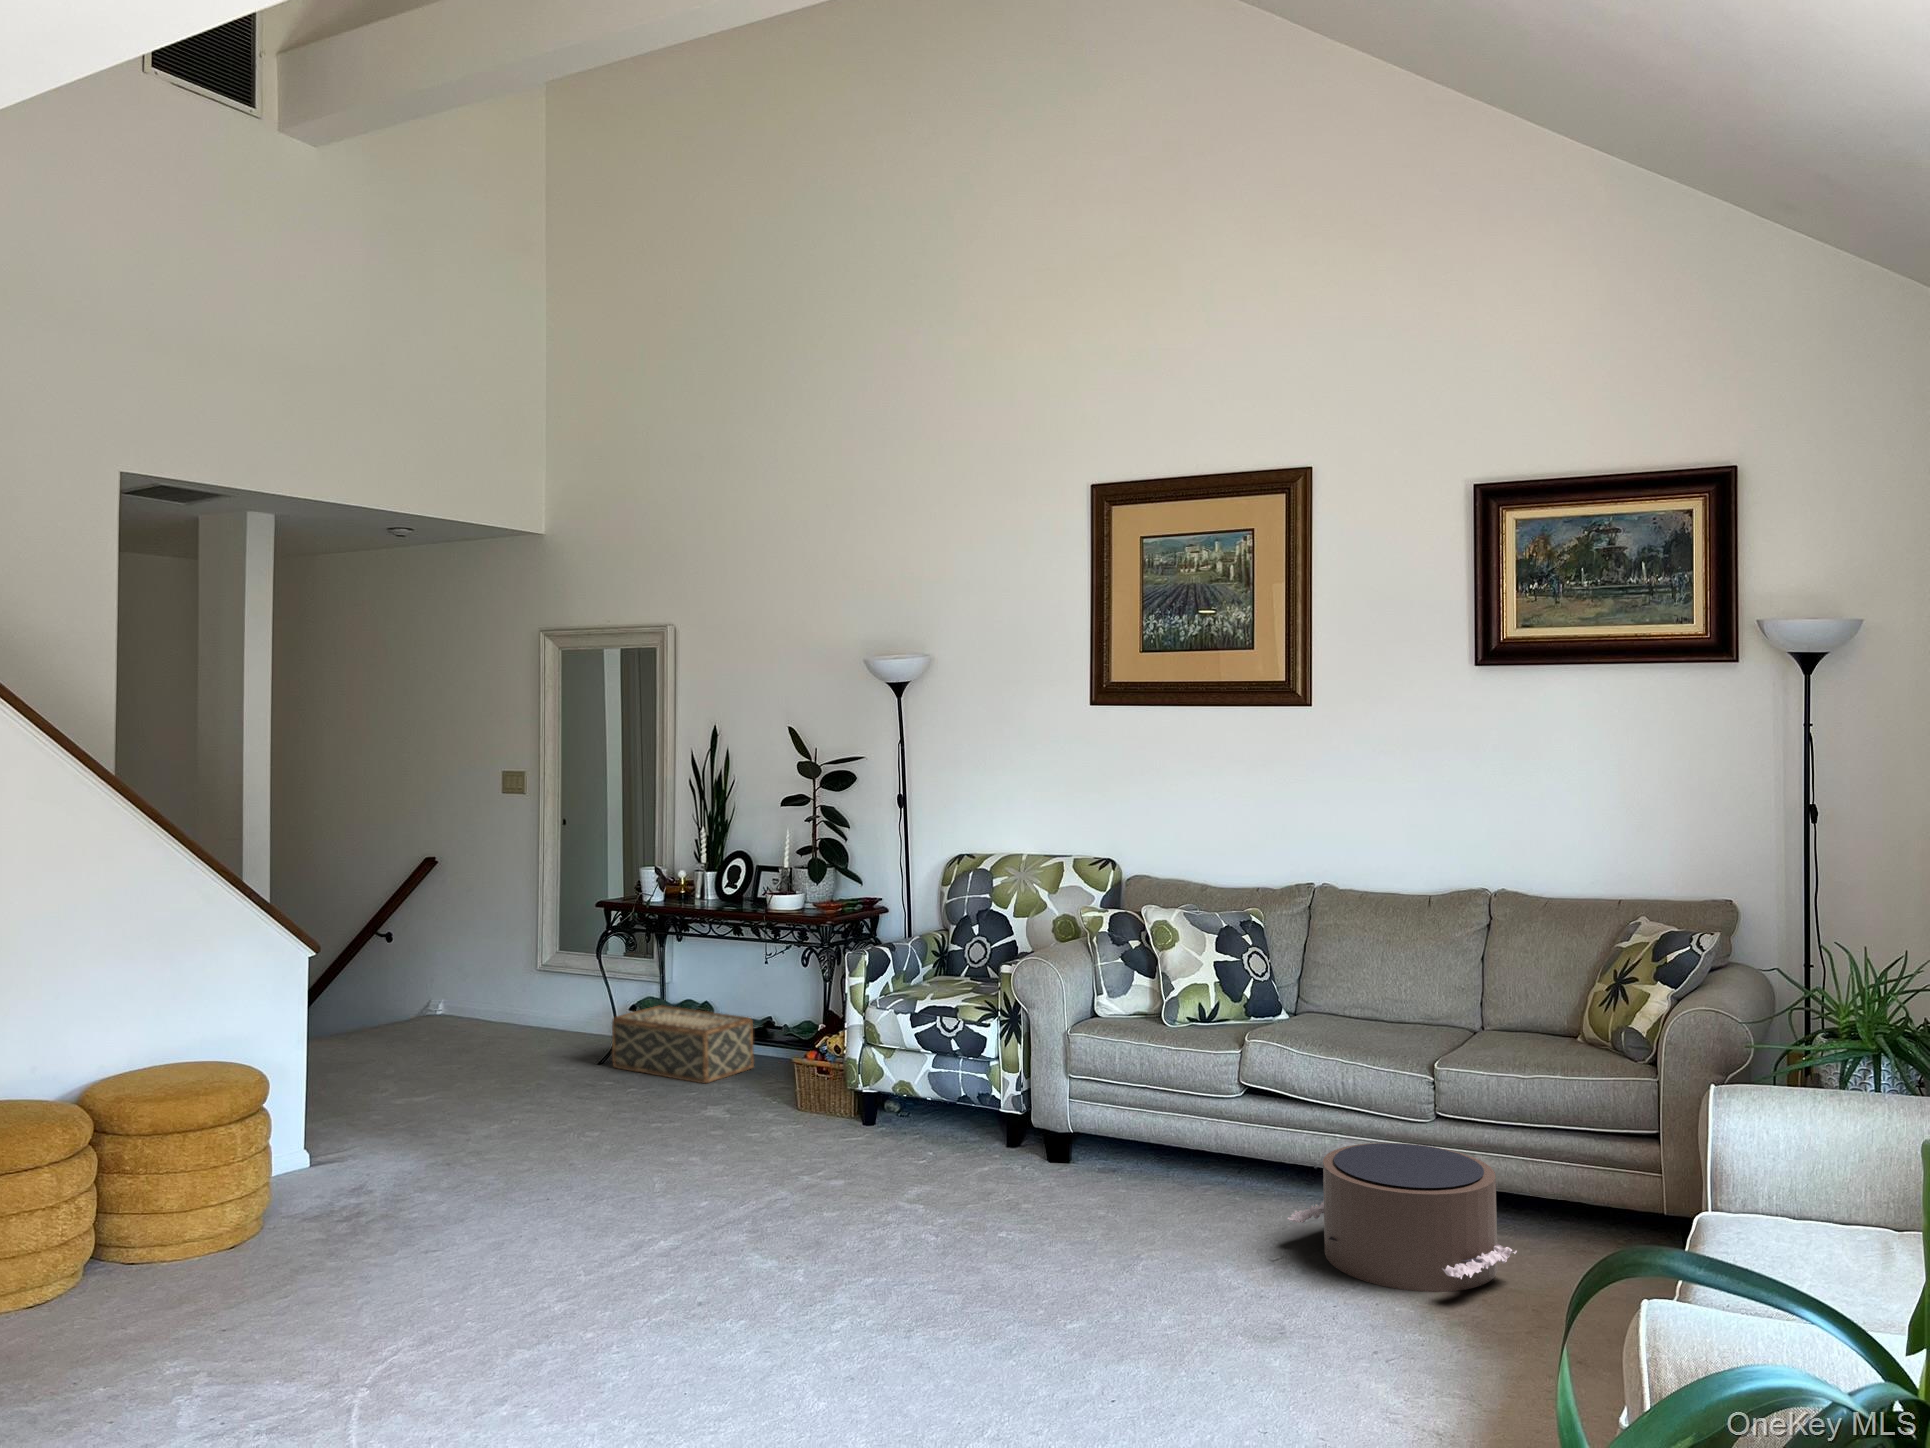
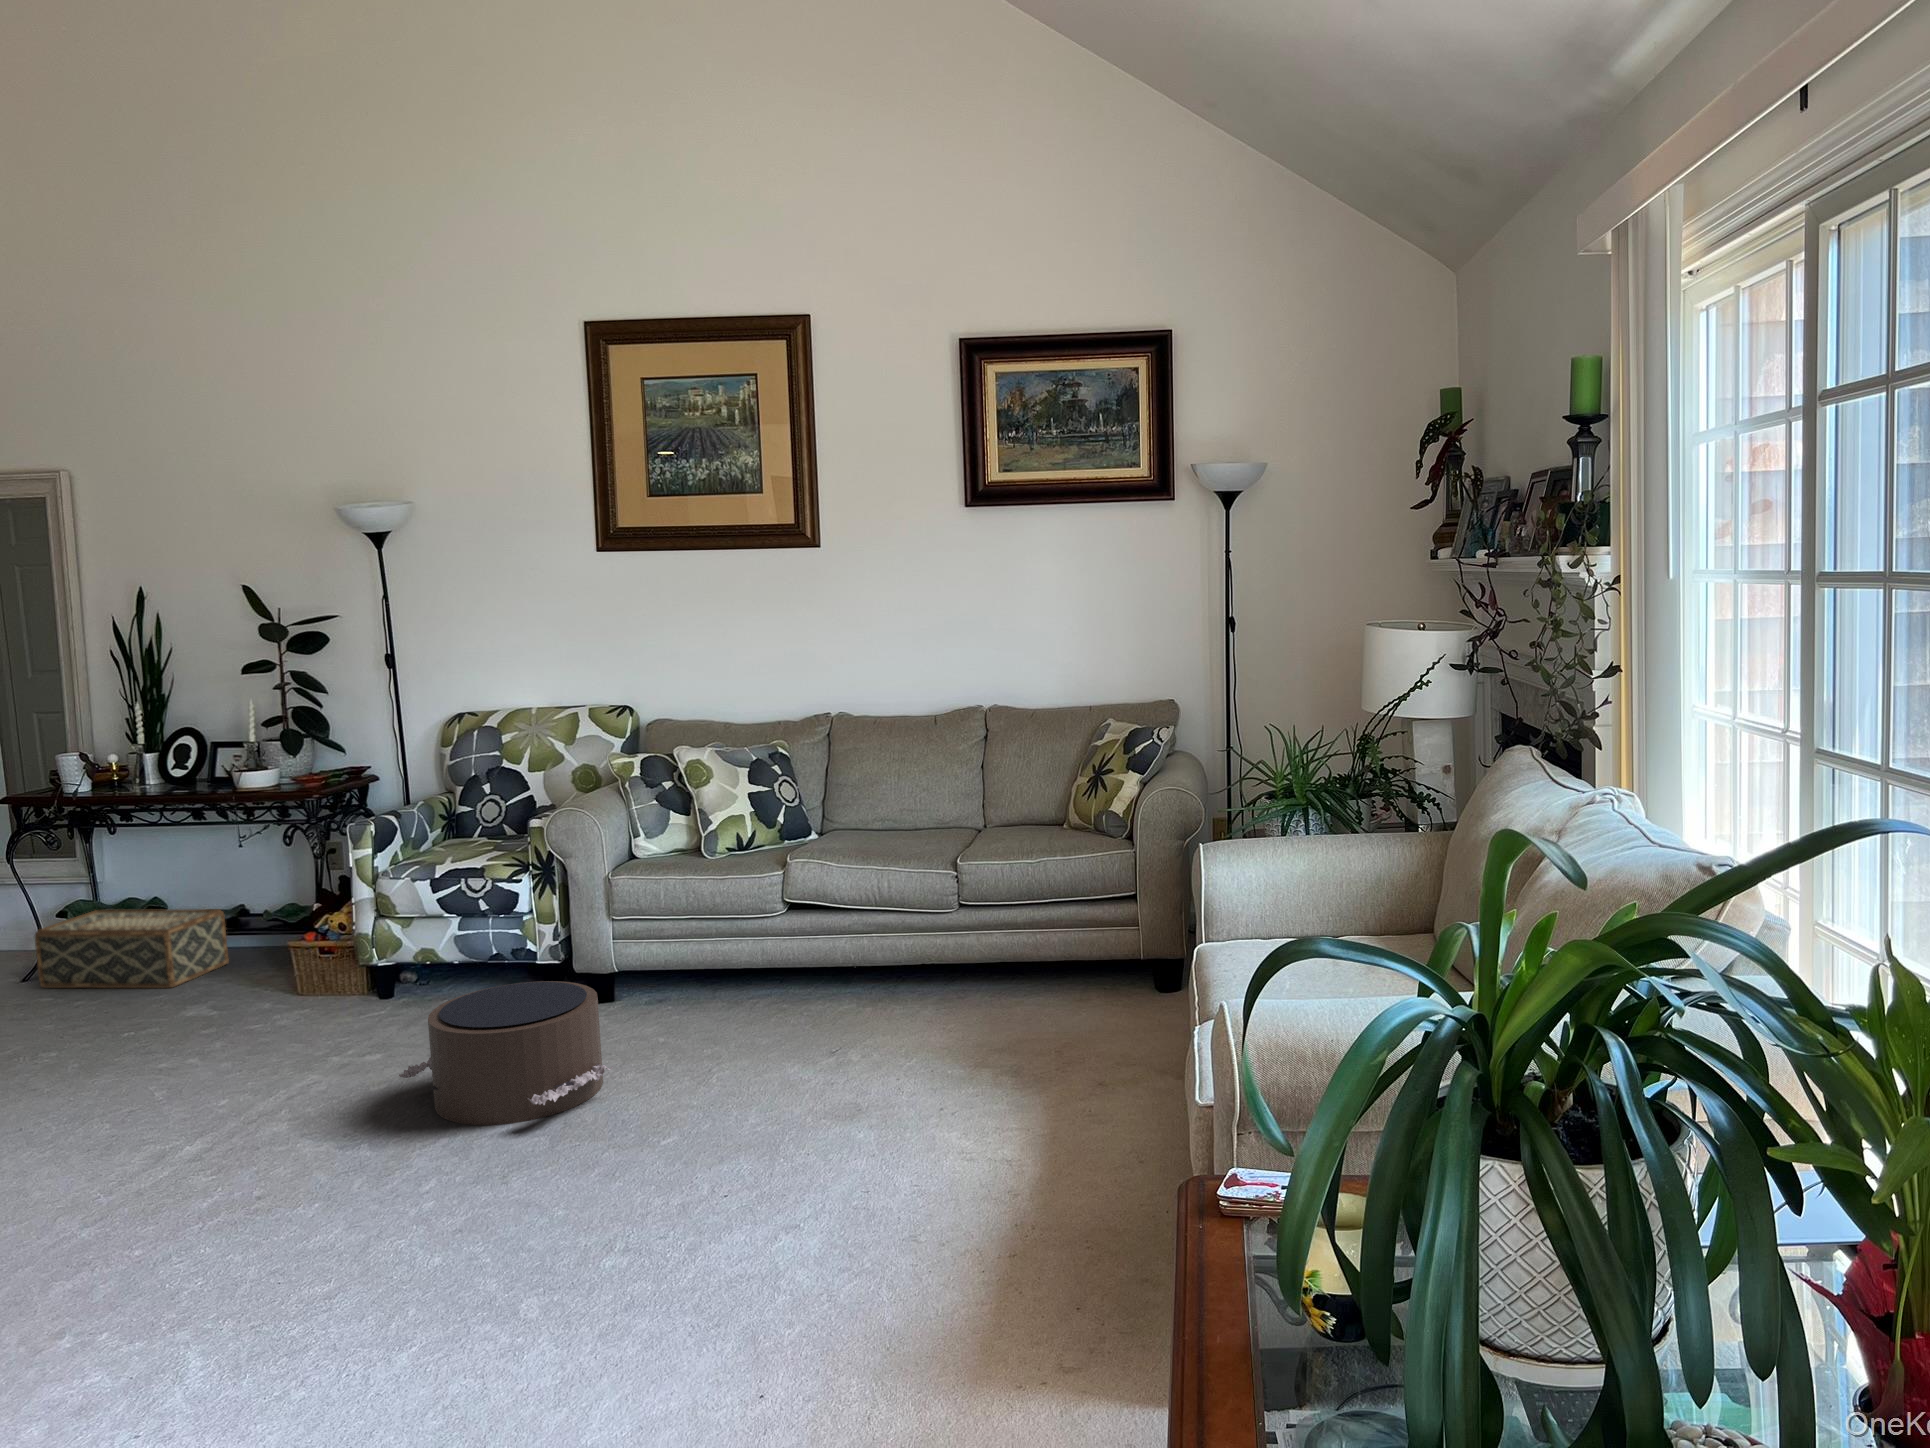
pouf: present [1288,1143,1517,1292] -> present [399,981,612,1125]

